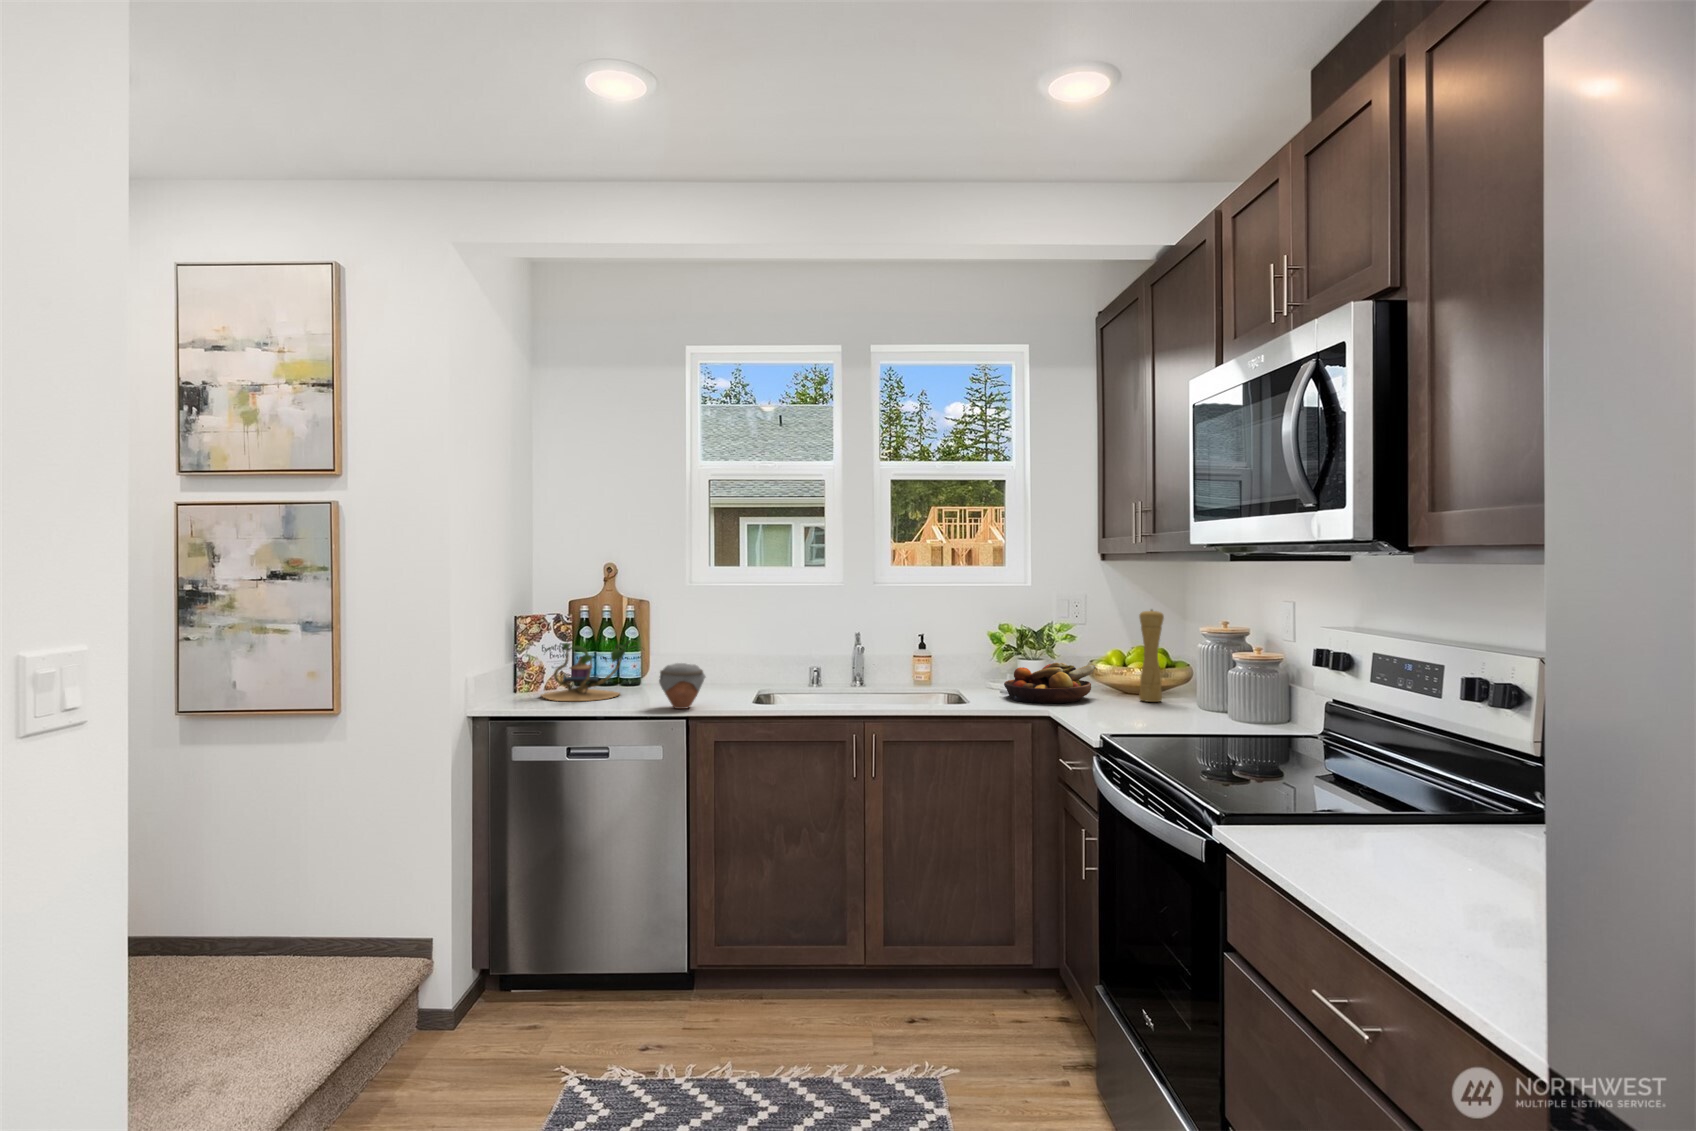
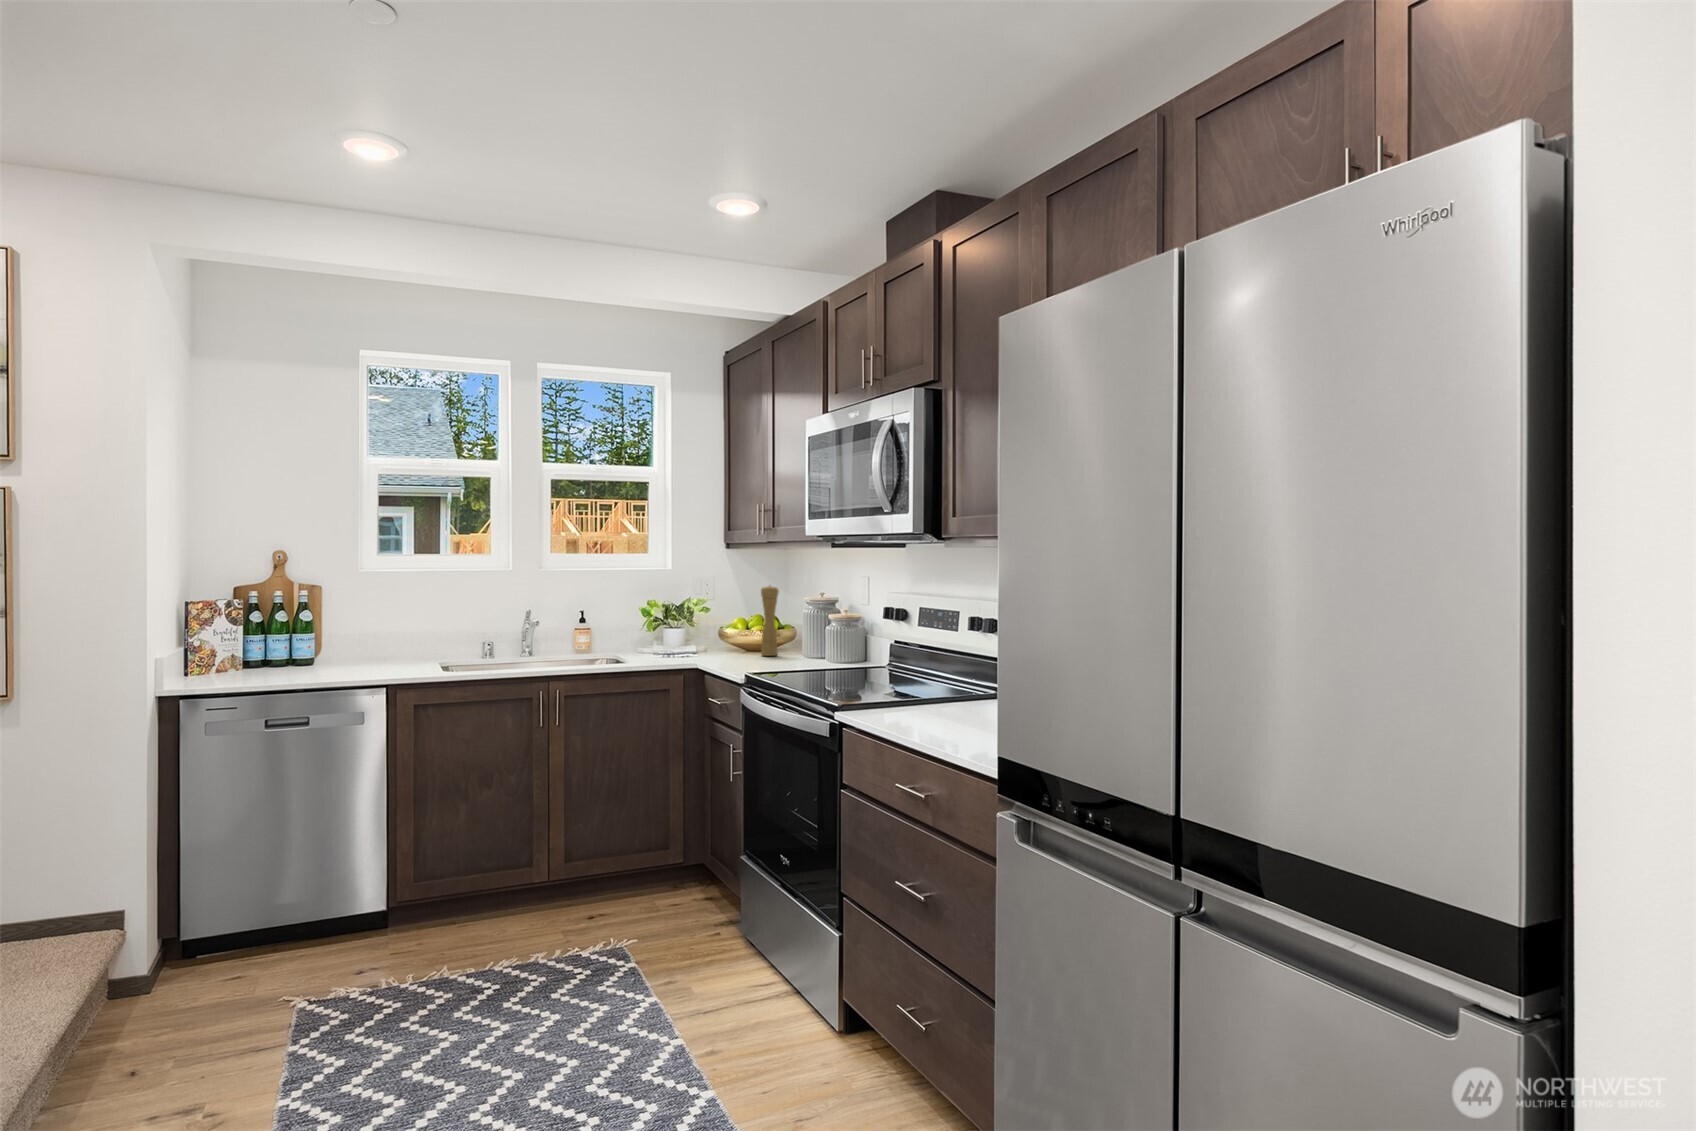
plant: present [541,641,634,701] -> none [216,621,326,679]
jar: present [659,663,706,709] -> none [355,639,401,678]
fruit bowl: present [1004,663,1096,703] -> none [656,629,728,660]

